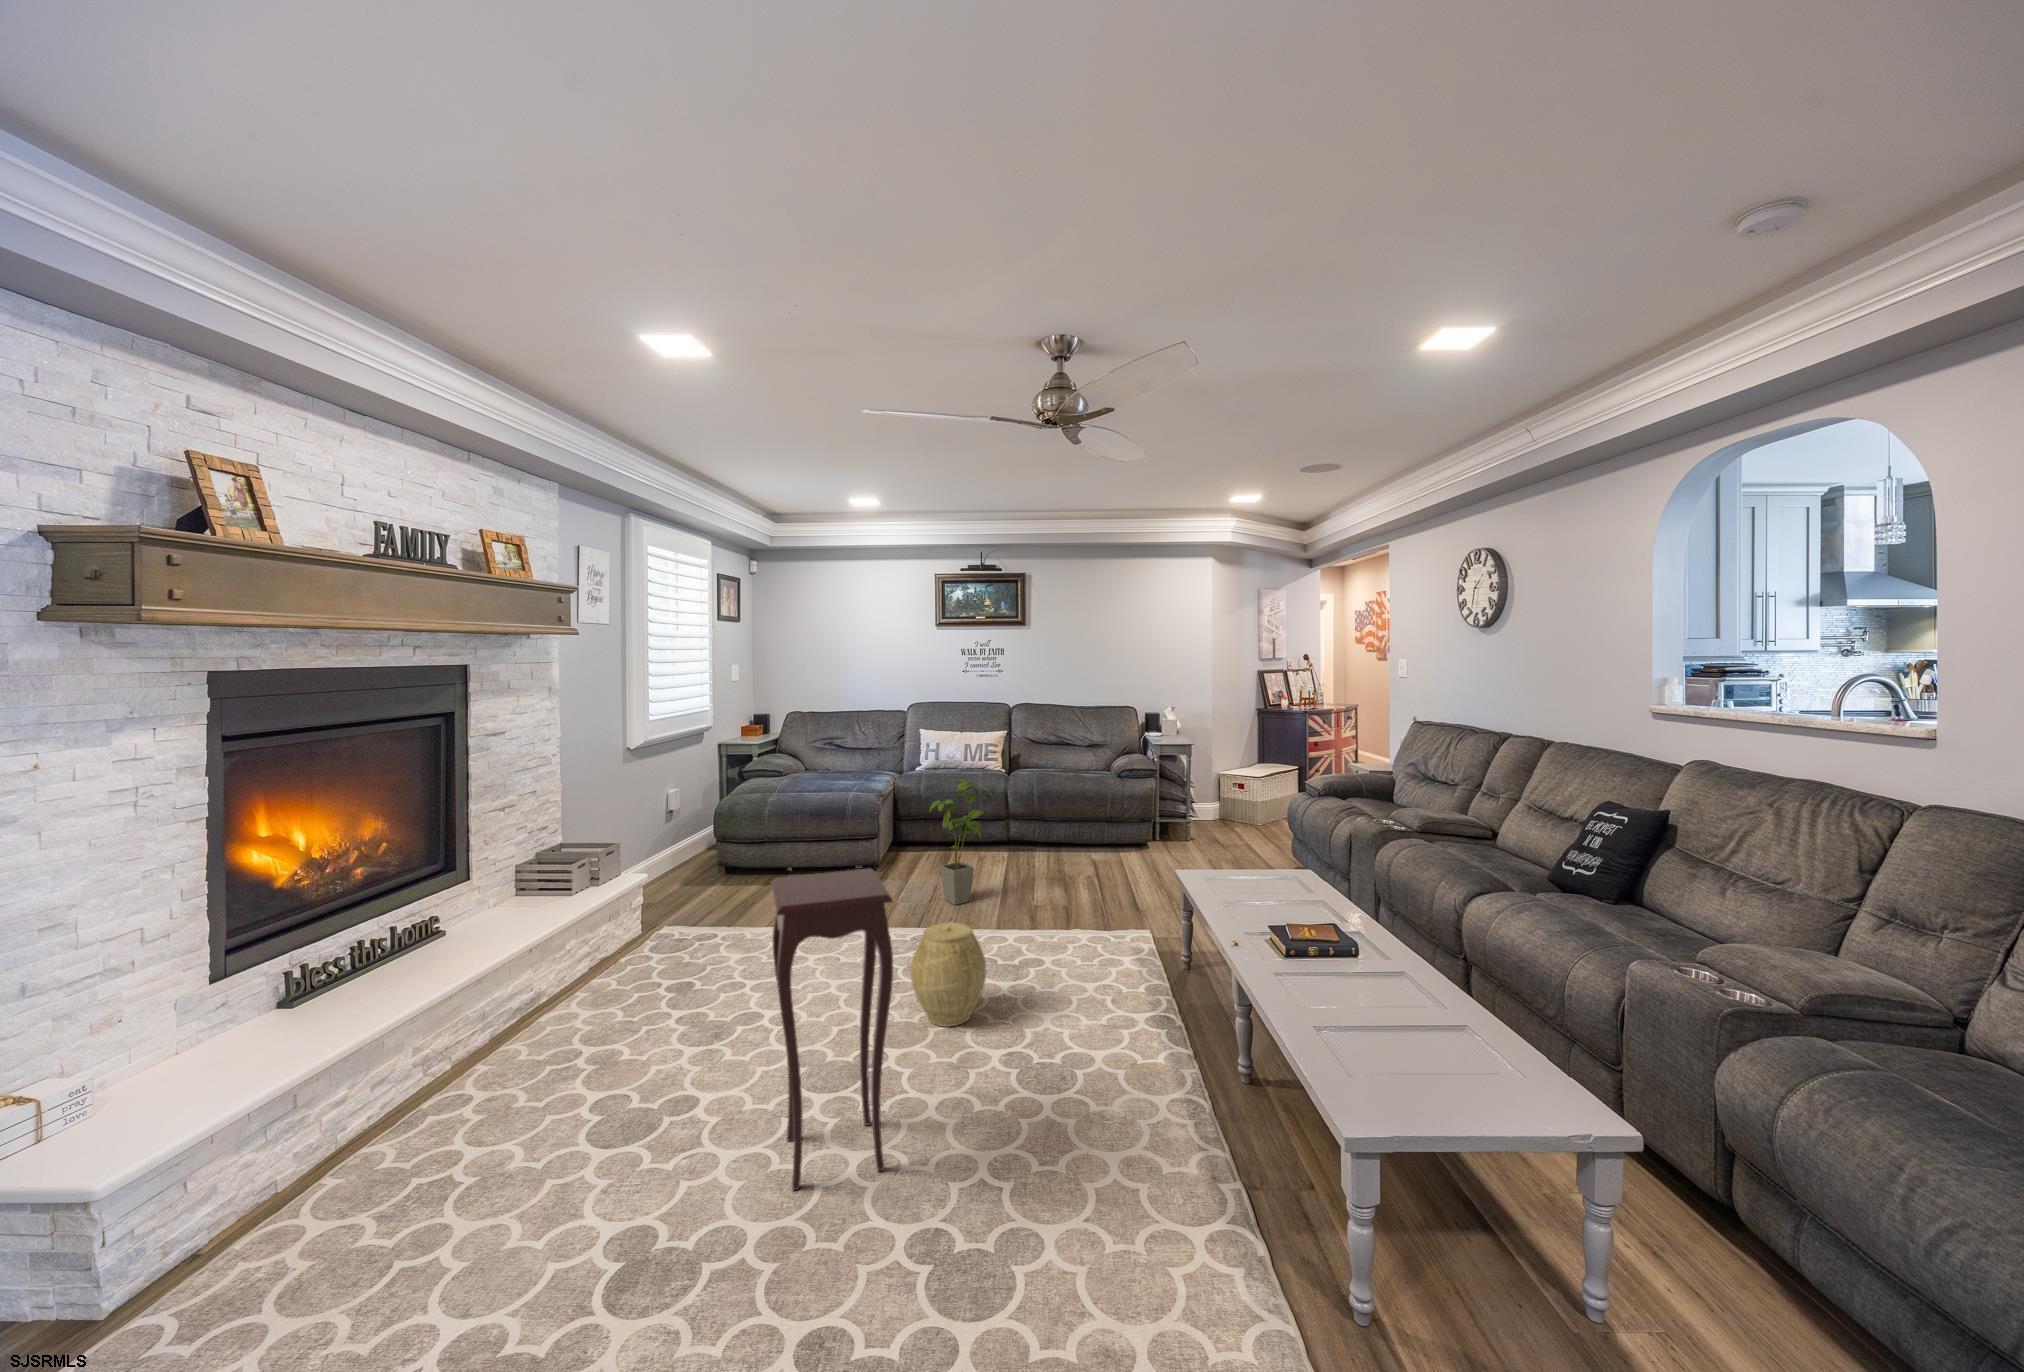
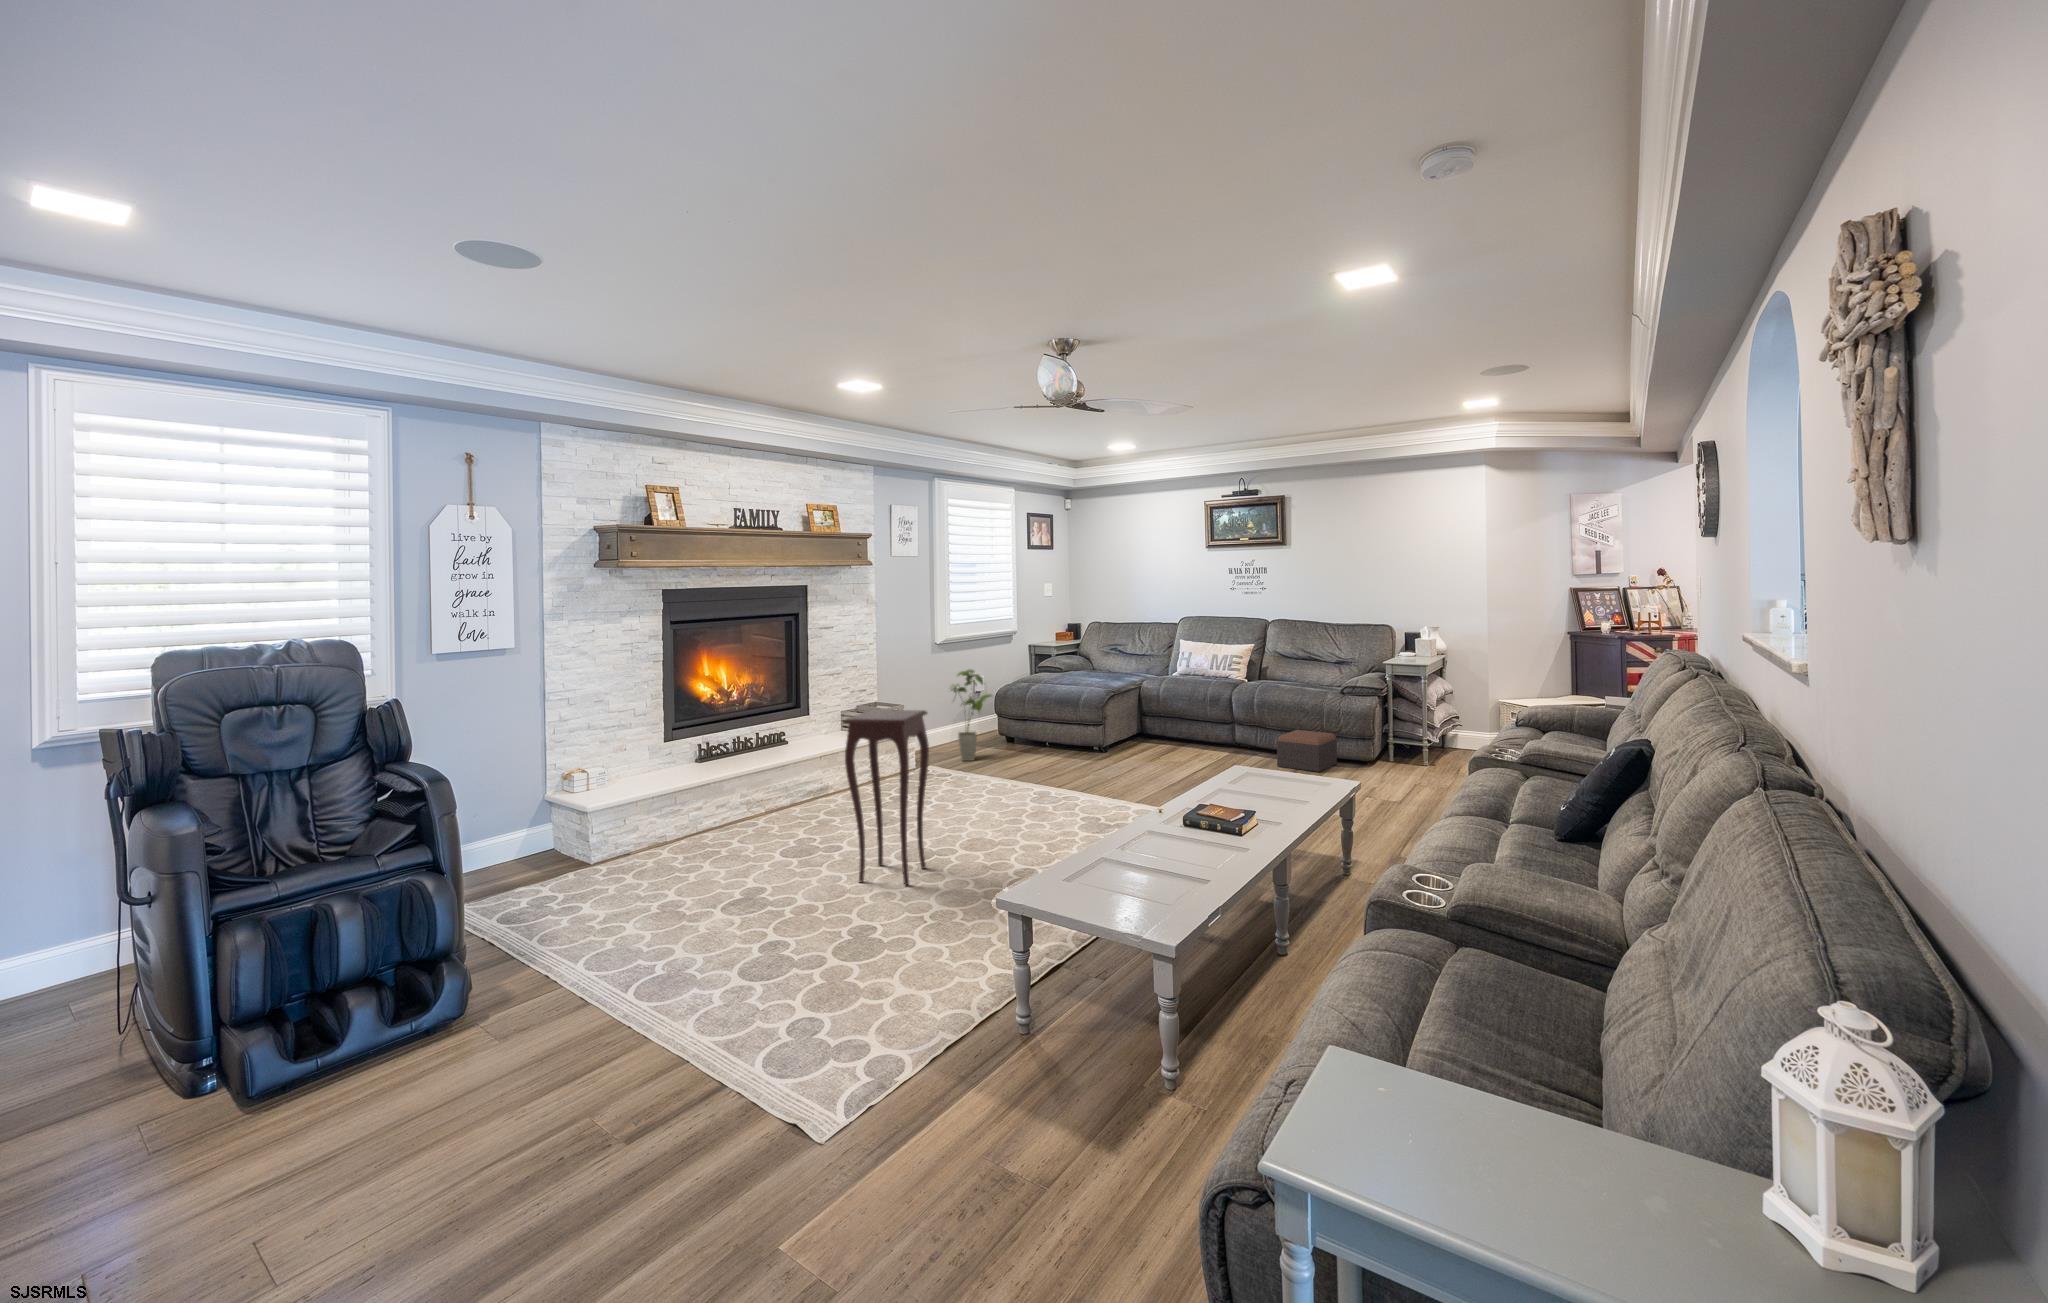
house plant: present [929,779,993,905] -> present [950,670,992,761]
footstool: none [1082,822,1130,866] -> present [1277,730,1337,772]
woven basket: present [911,922,986,1027] -> none [1005,769,1059,839]

